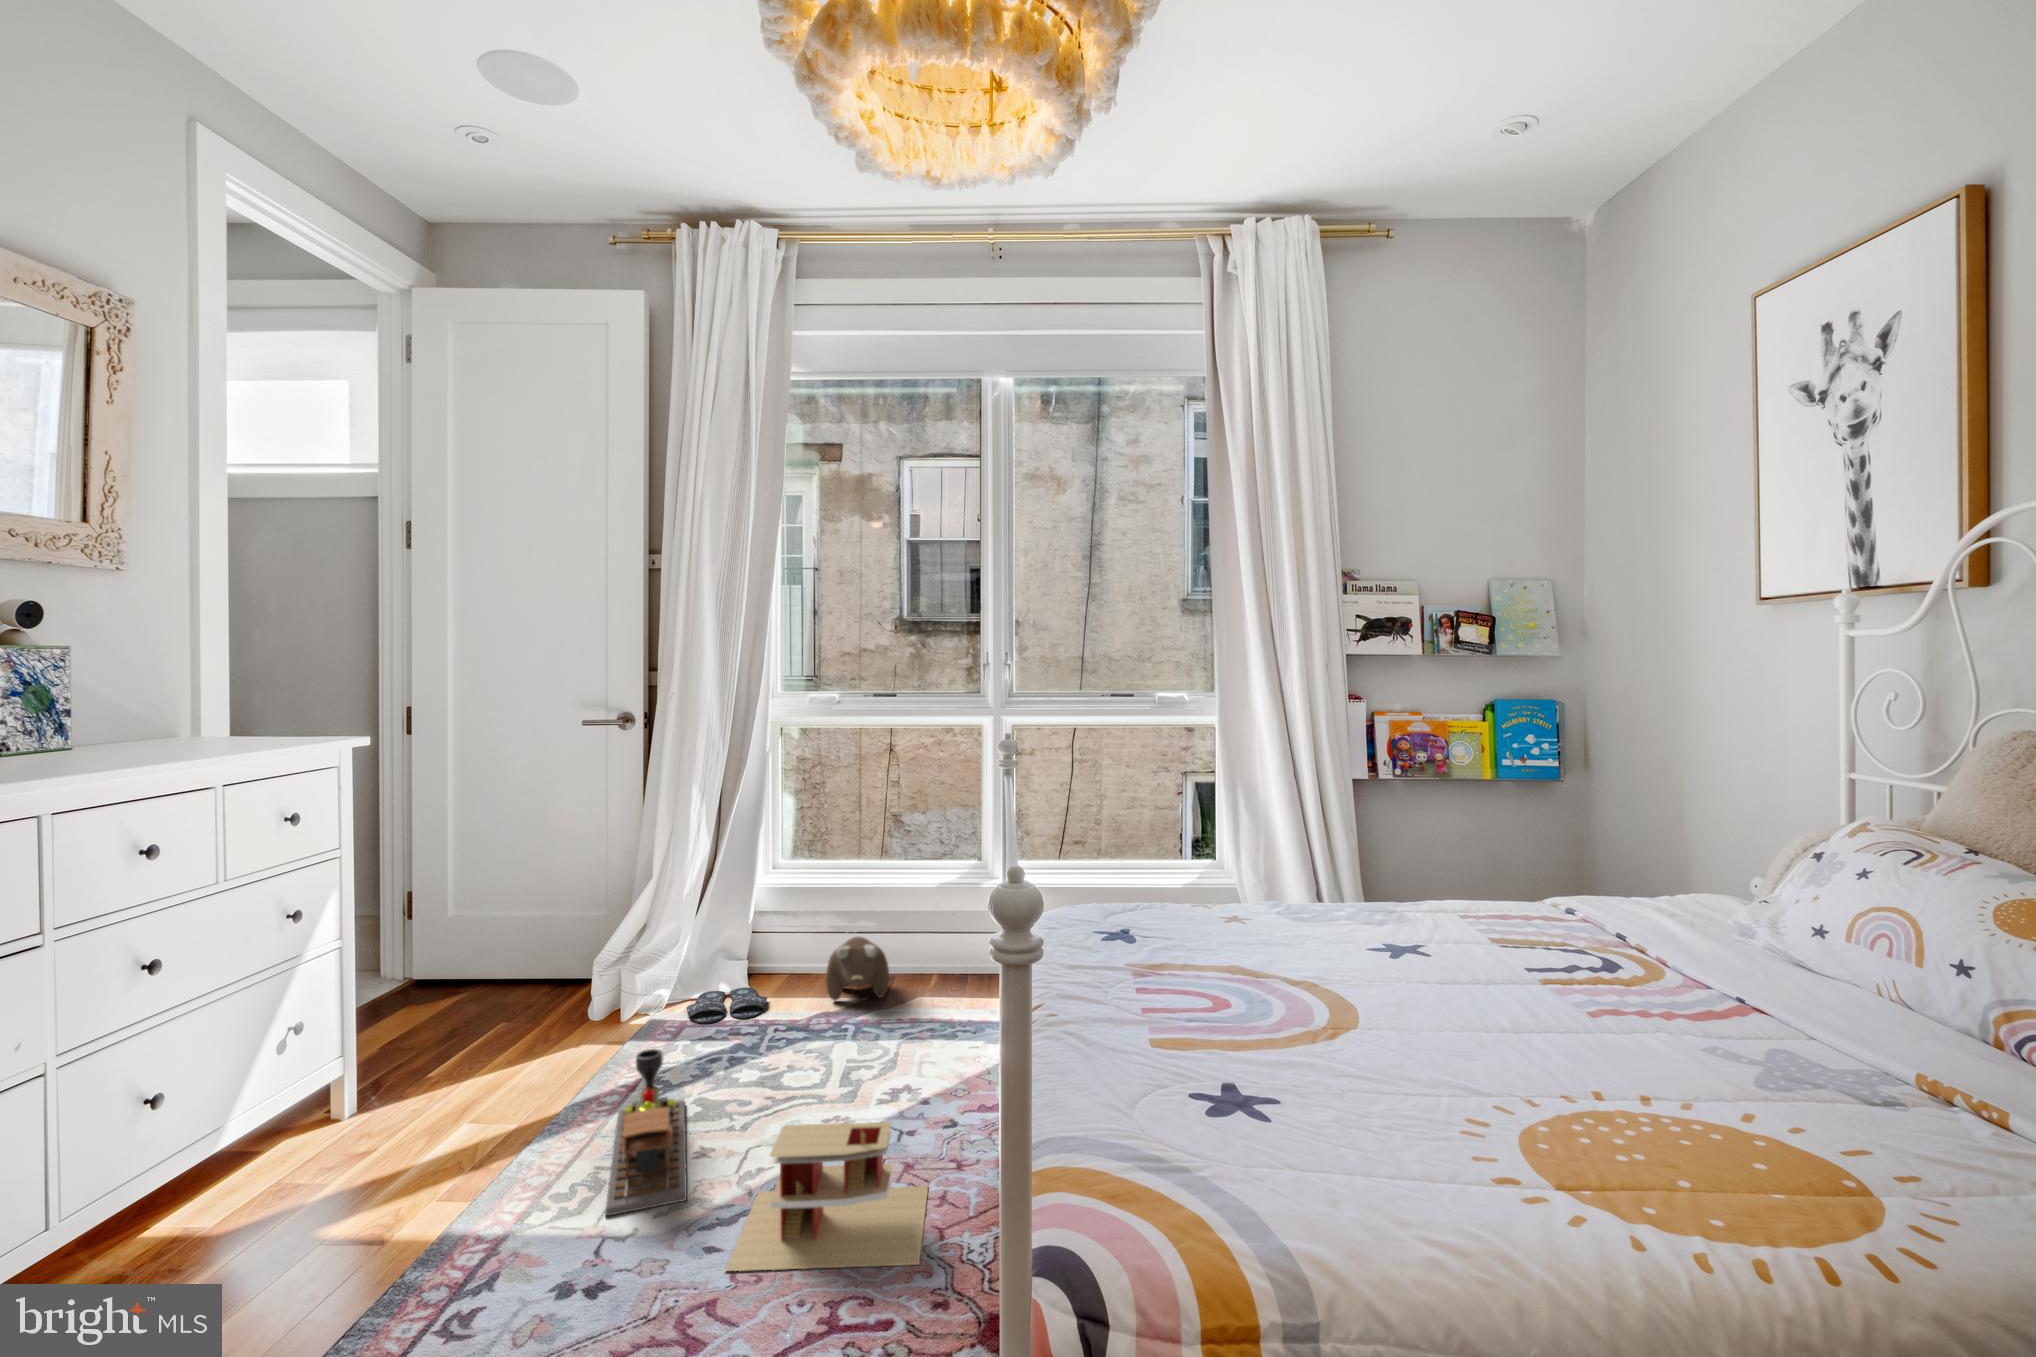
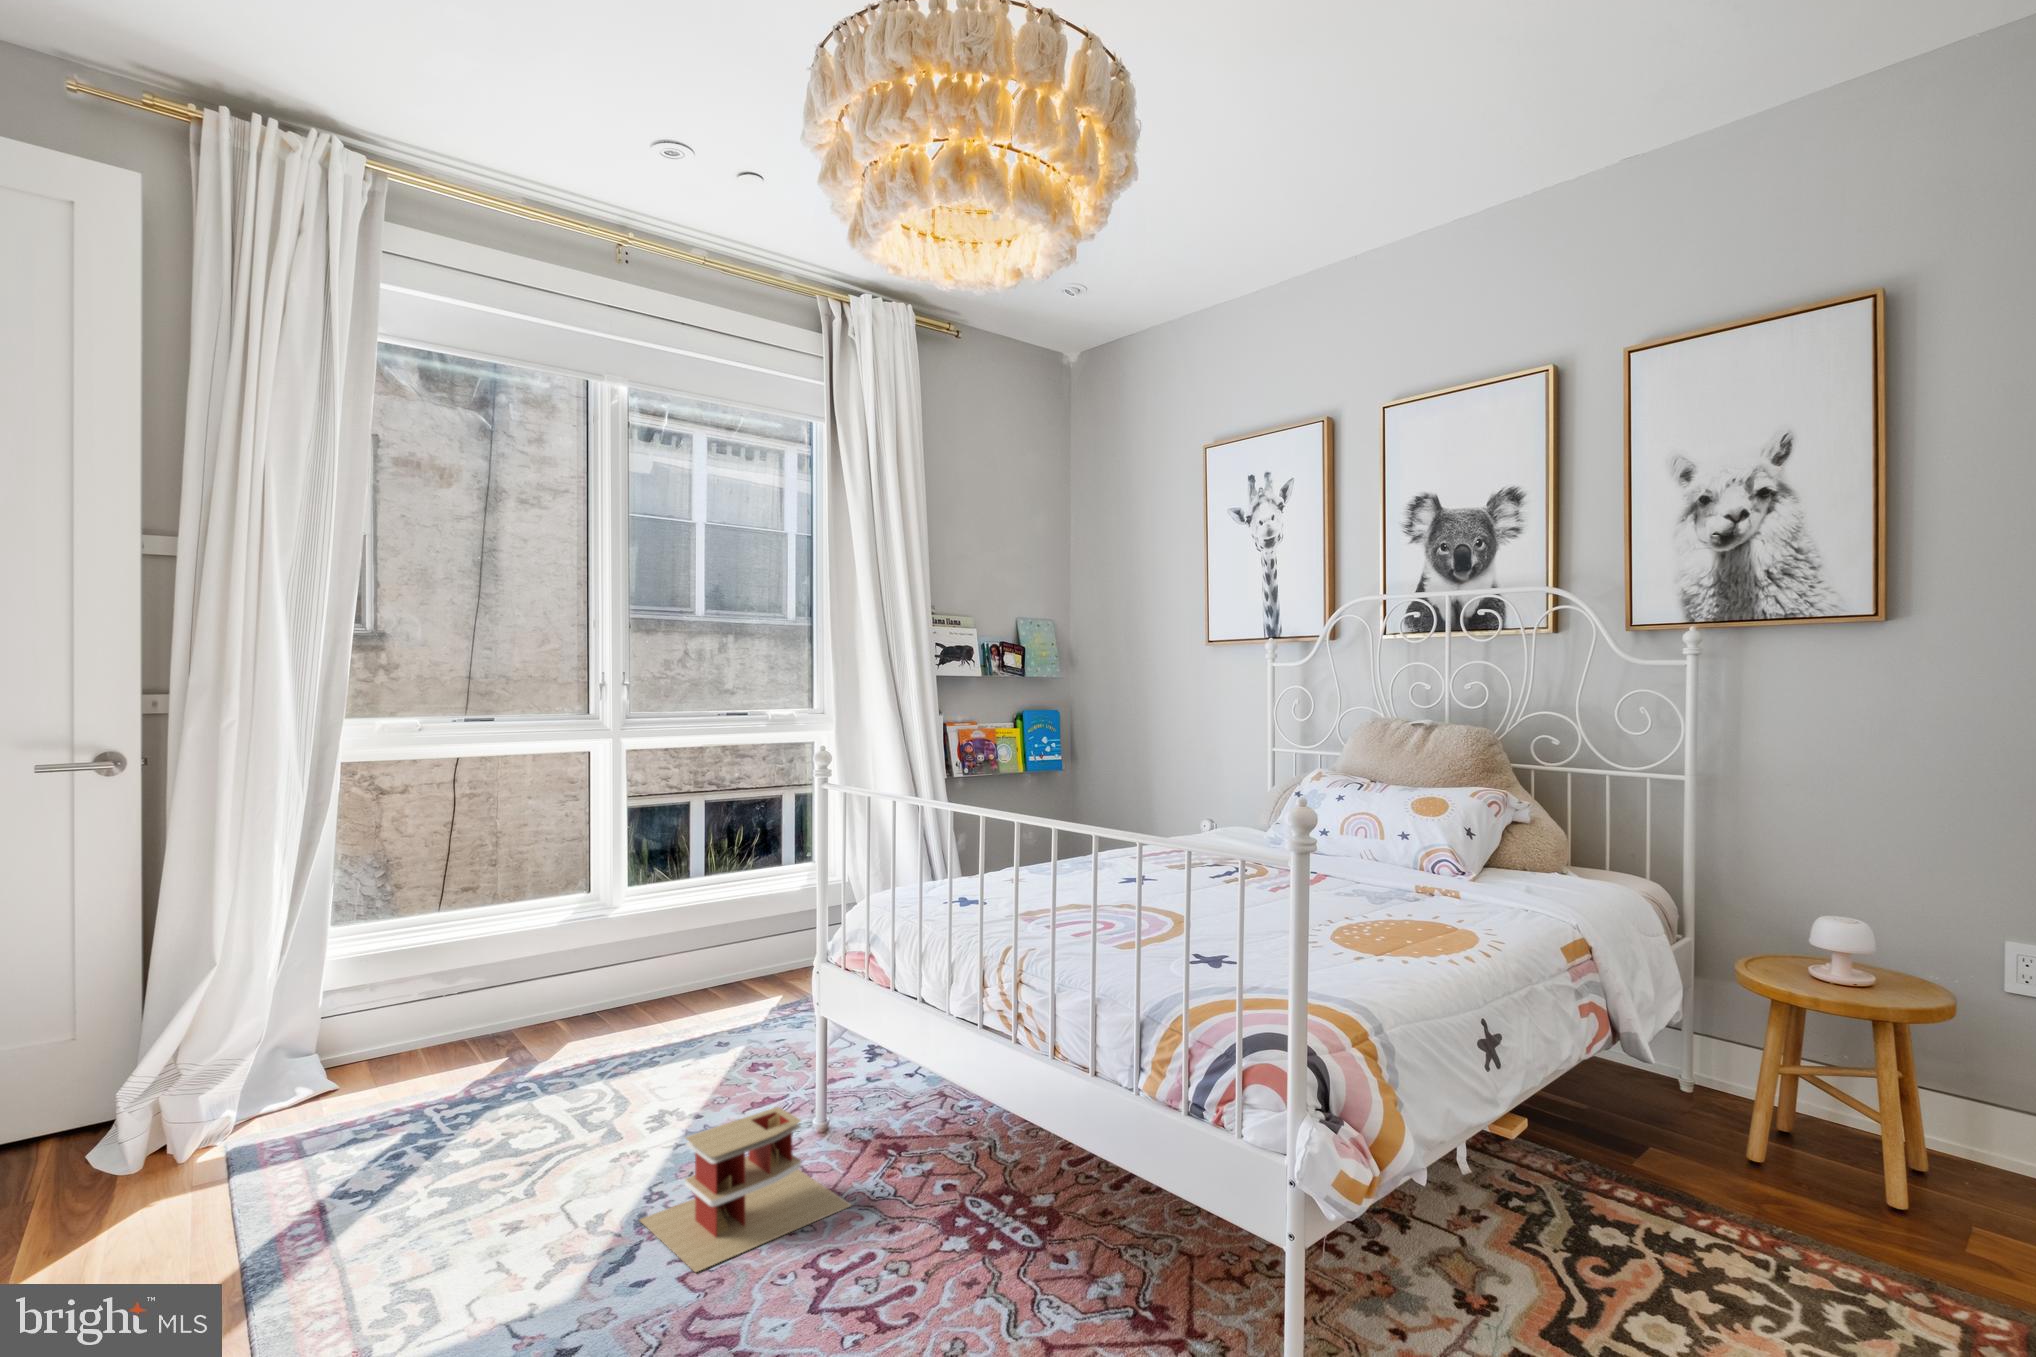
plush toy: present [826,937,889,1001] -> none [448,995,531,1072]
slippers: present [687,987,767,1024] -> none [262,1087,386,1135]
toy train: present [605,1049,687,1216] -> none [355,1129,571,1294]

